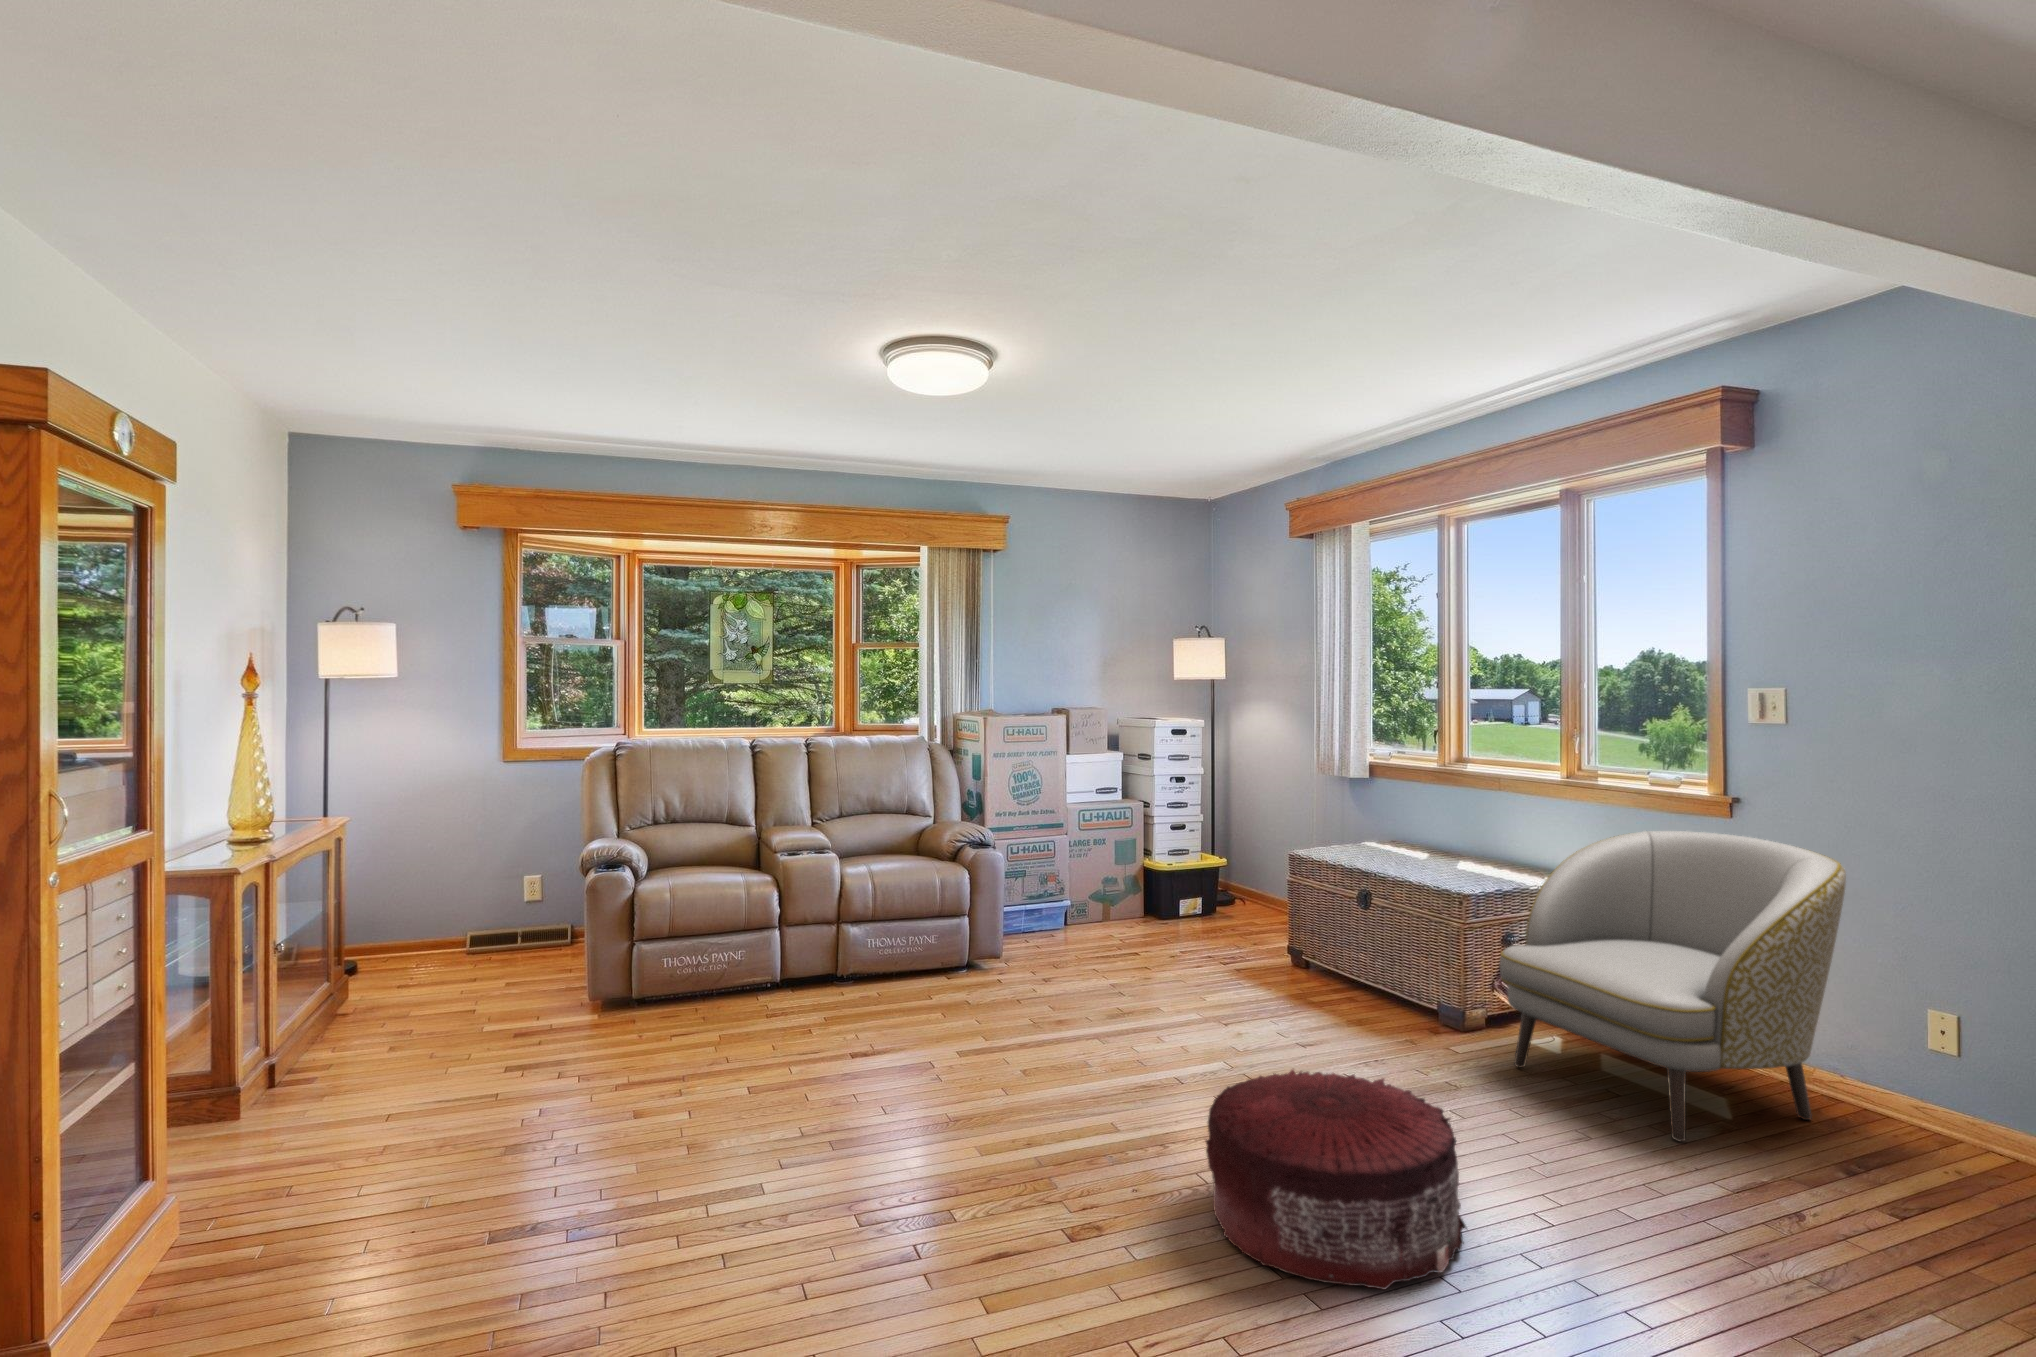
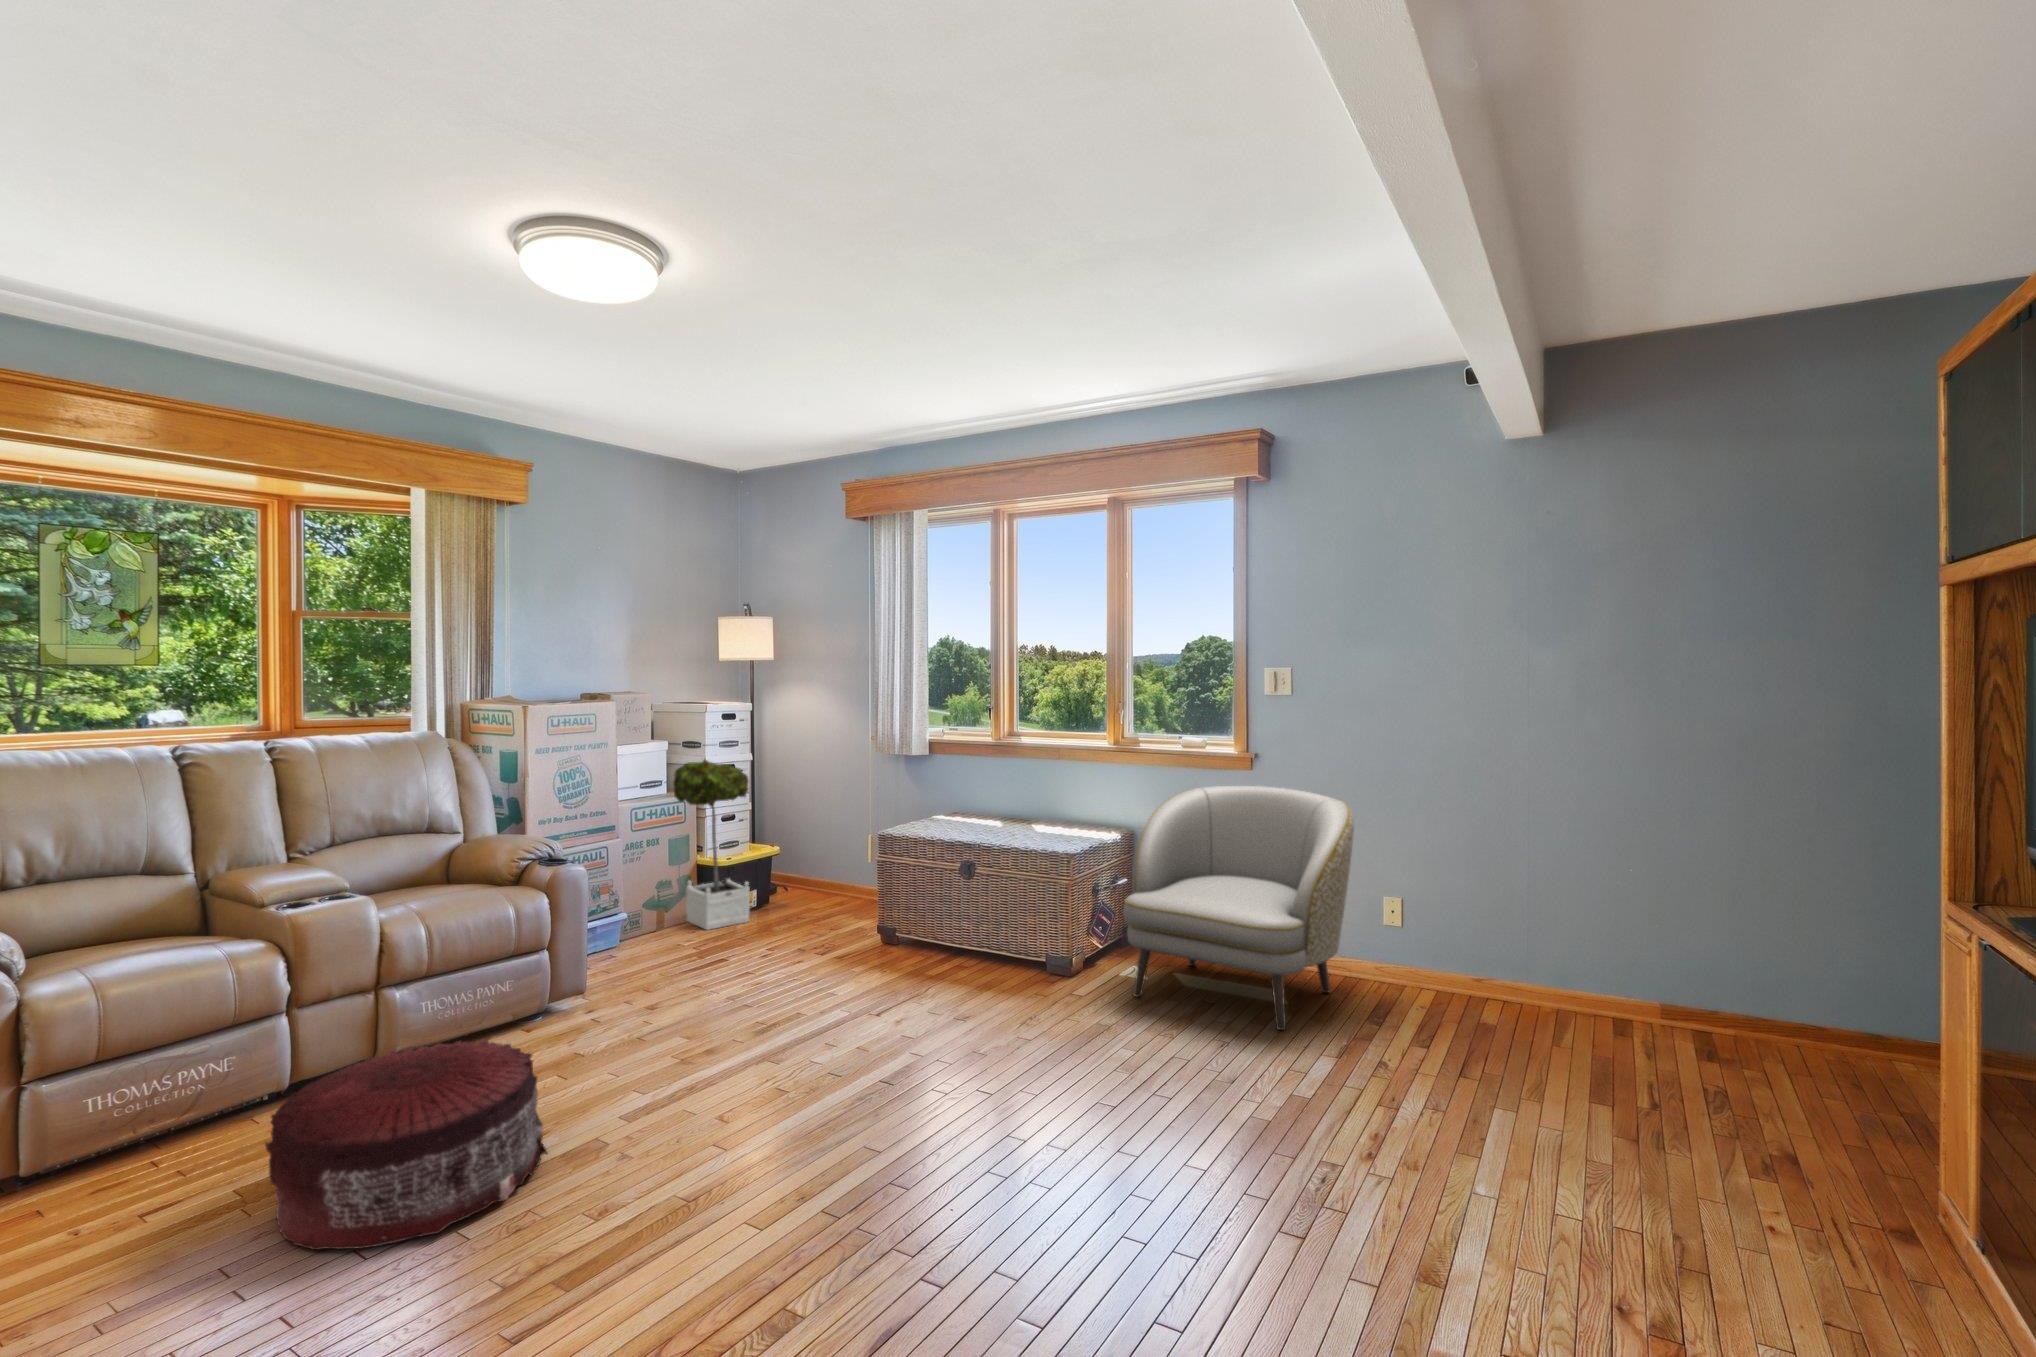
potted tree: none [1114,768,1183,930] -> present [673,760,750,930]
pouf: present [1206,1070,1466,1289] -> present [265,1038,547,1250]

